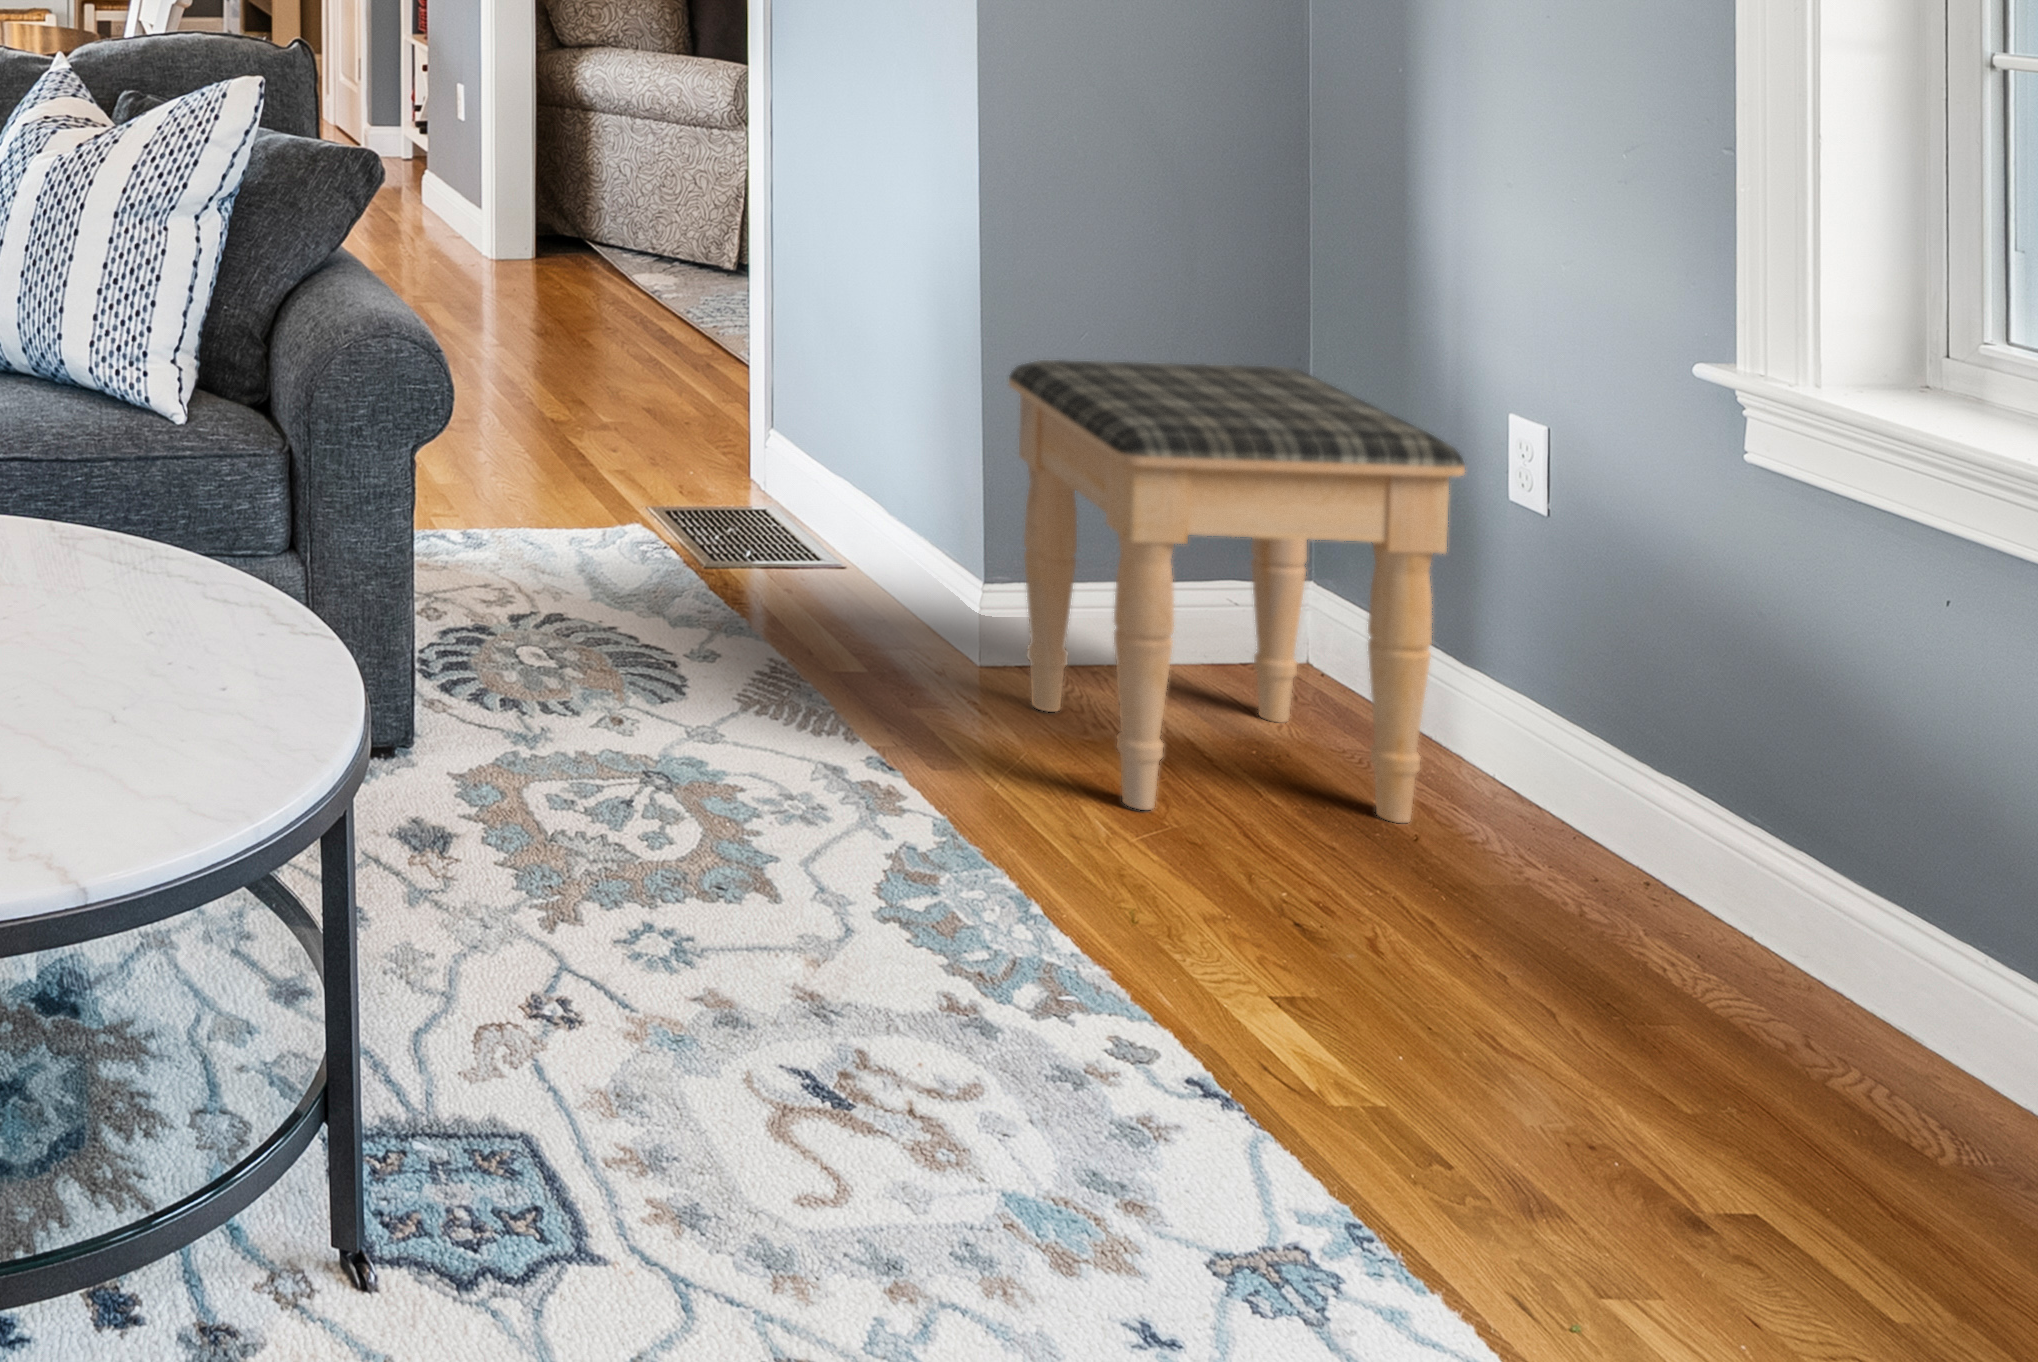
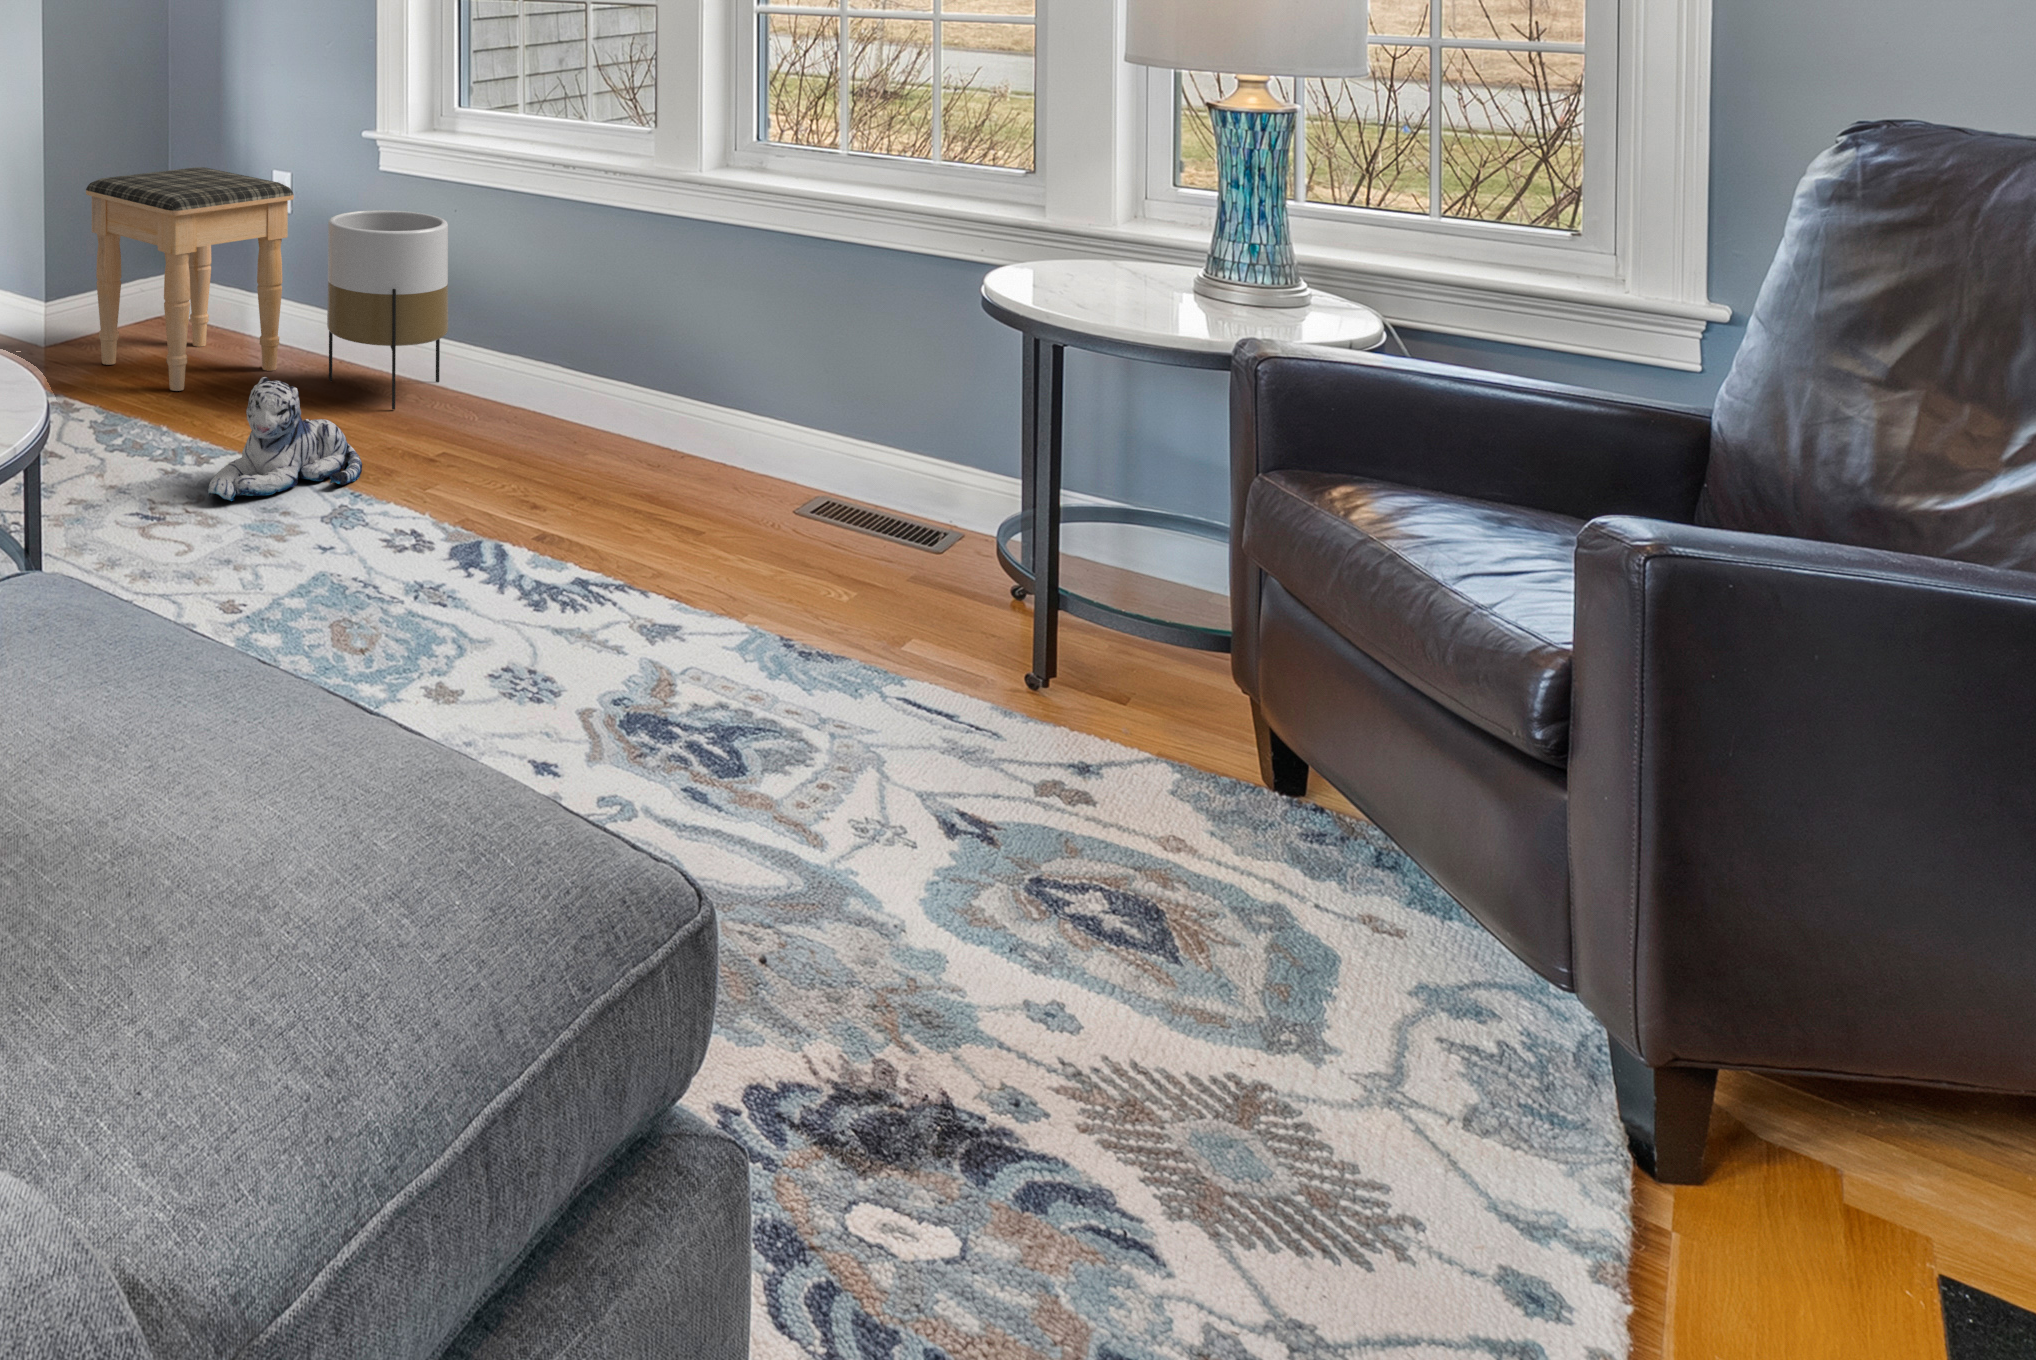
planter: none [1502,532,1865,1020] -> present [327,210,448,410]
plush toy: none [978,872,1439,1182] -> present [207,377,362,501]

